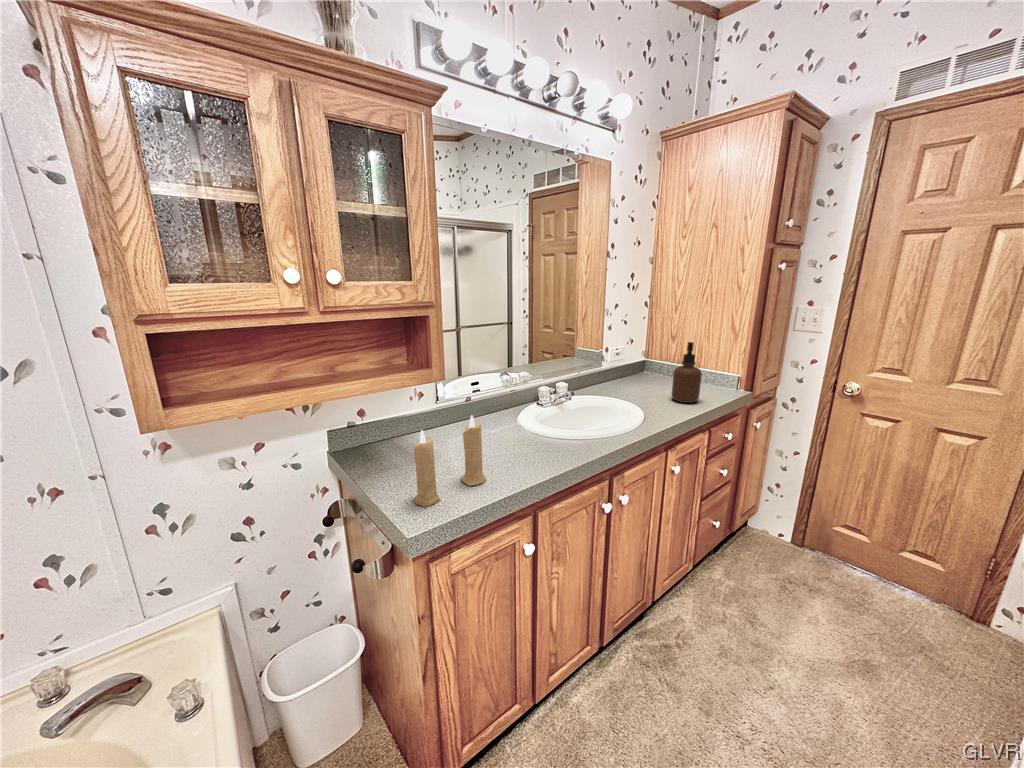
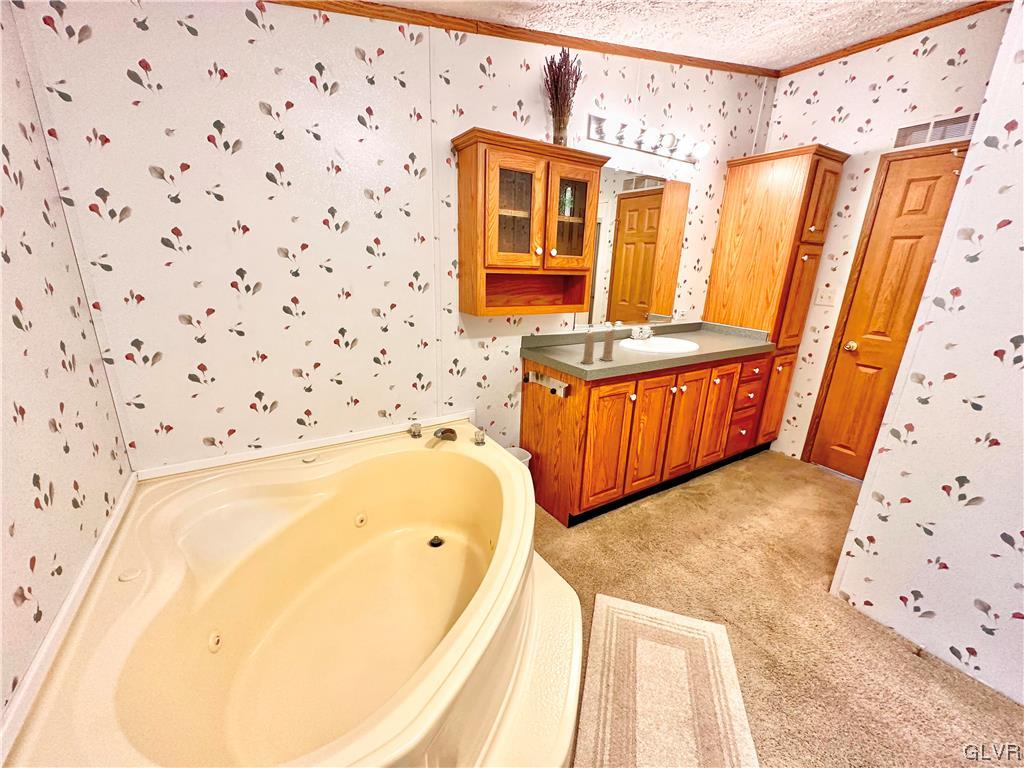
soap dispenser: present [672,342,702,403] -> none [718,305,740,345]

